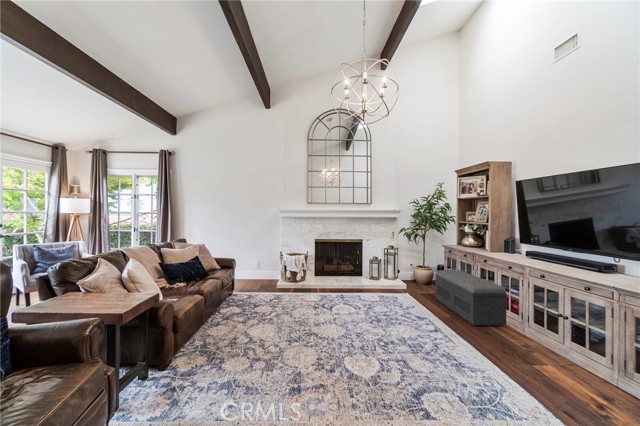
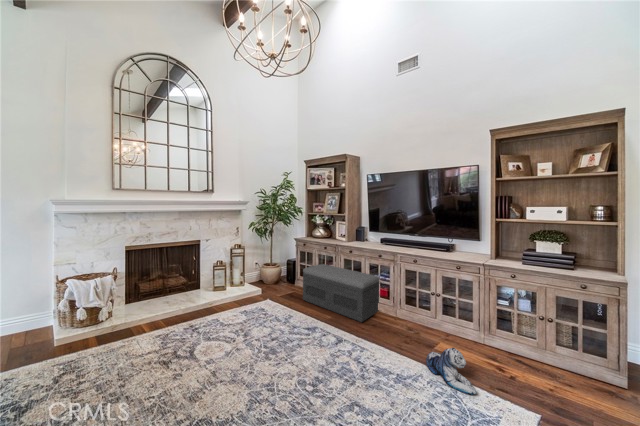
plush toy: none [495,350,529,392] -> present [426,348,476,395]

